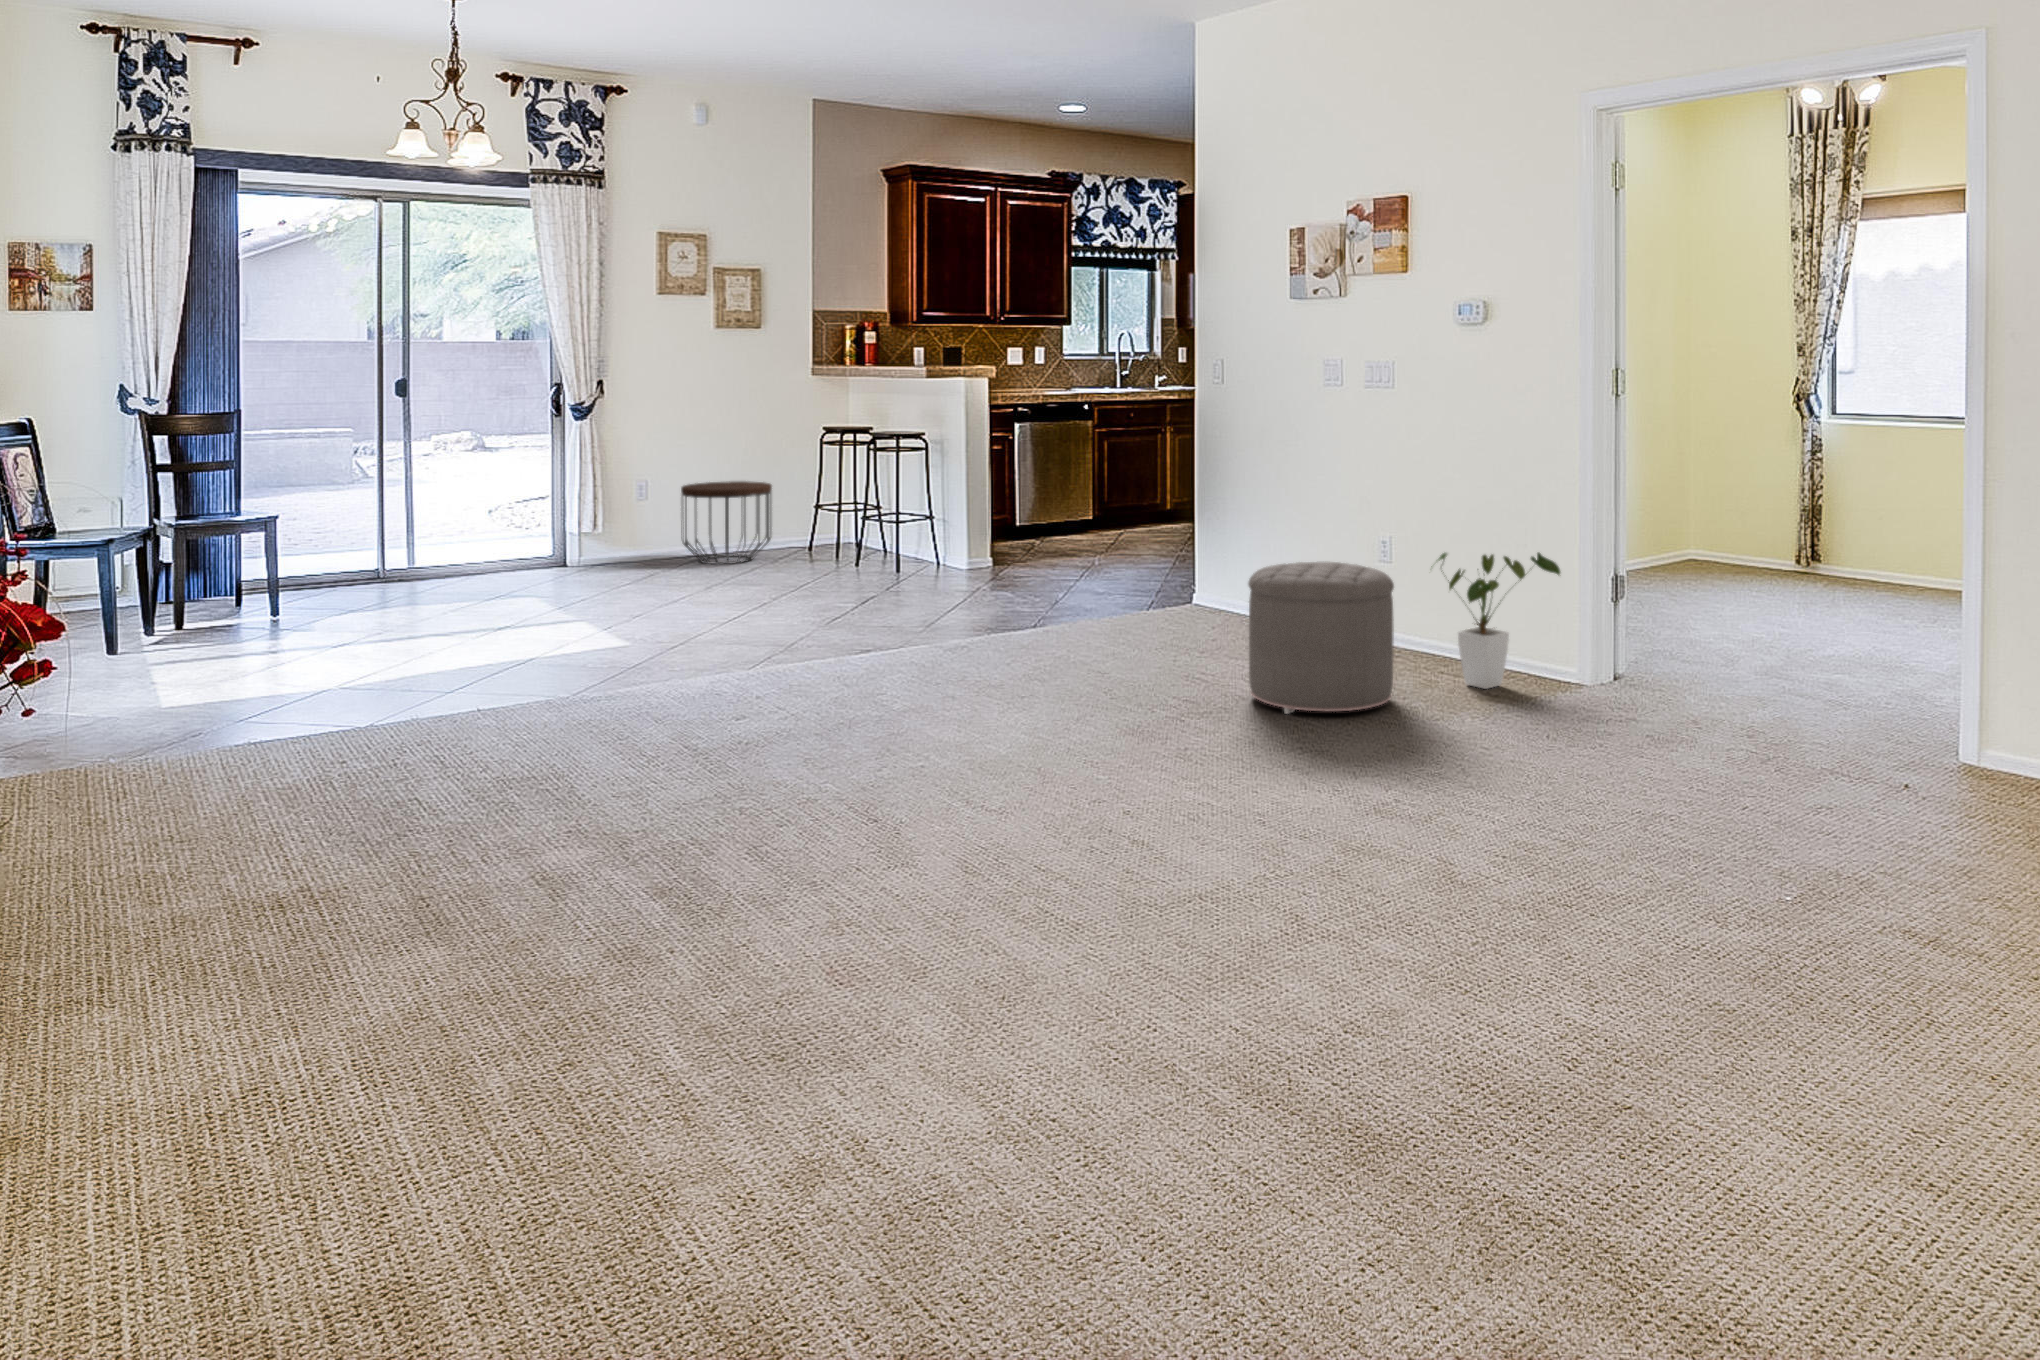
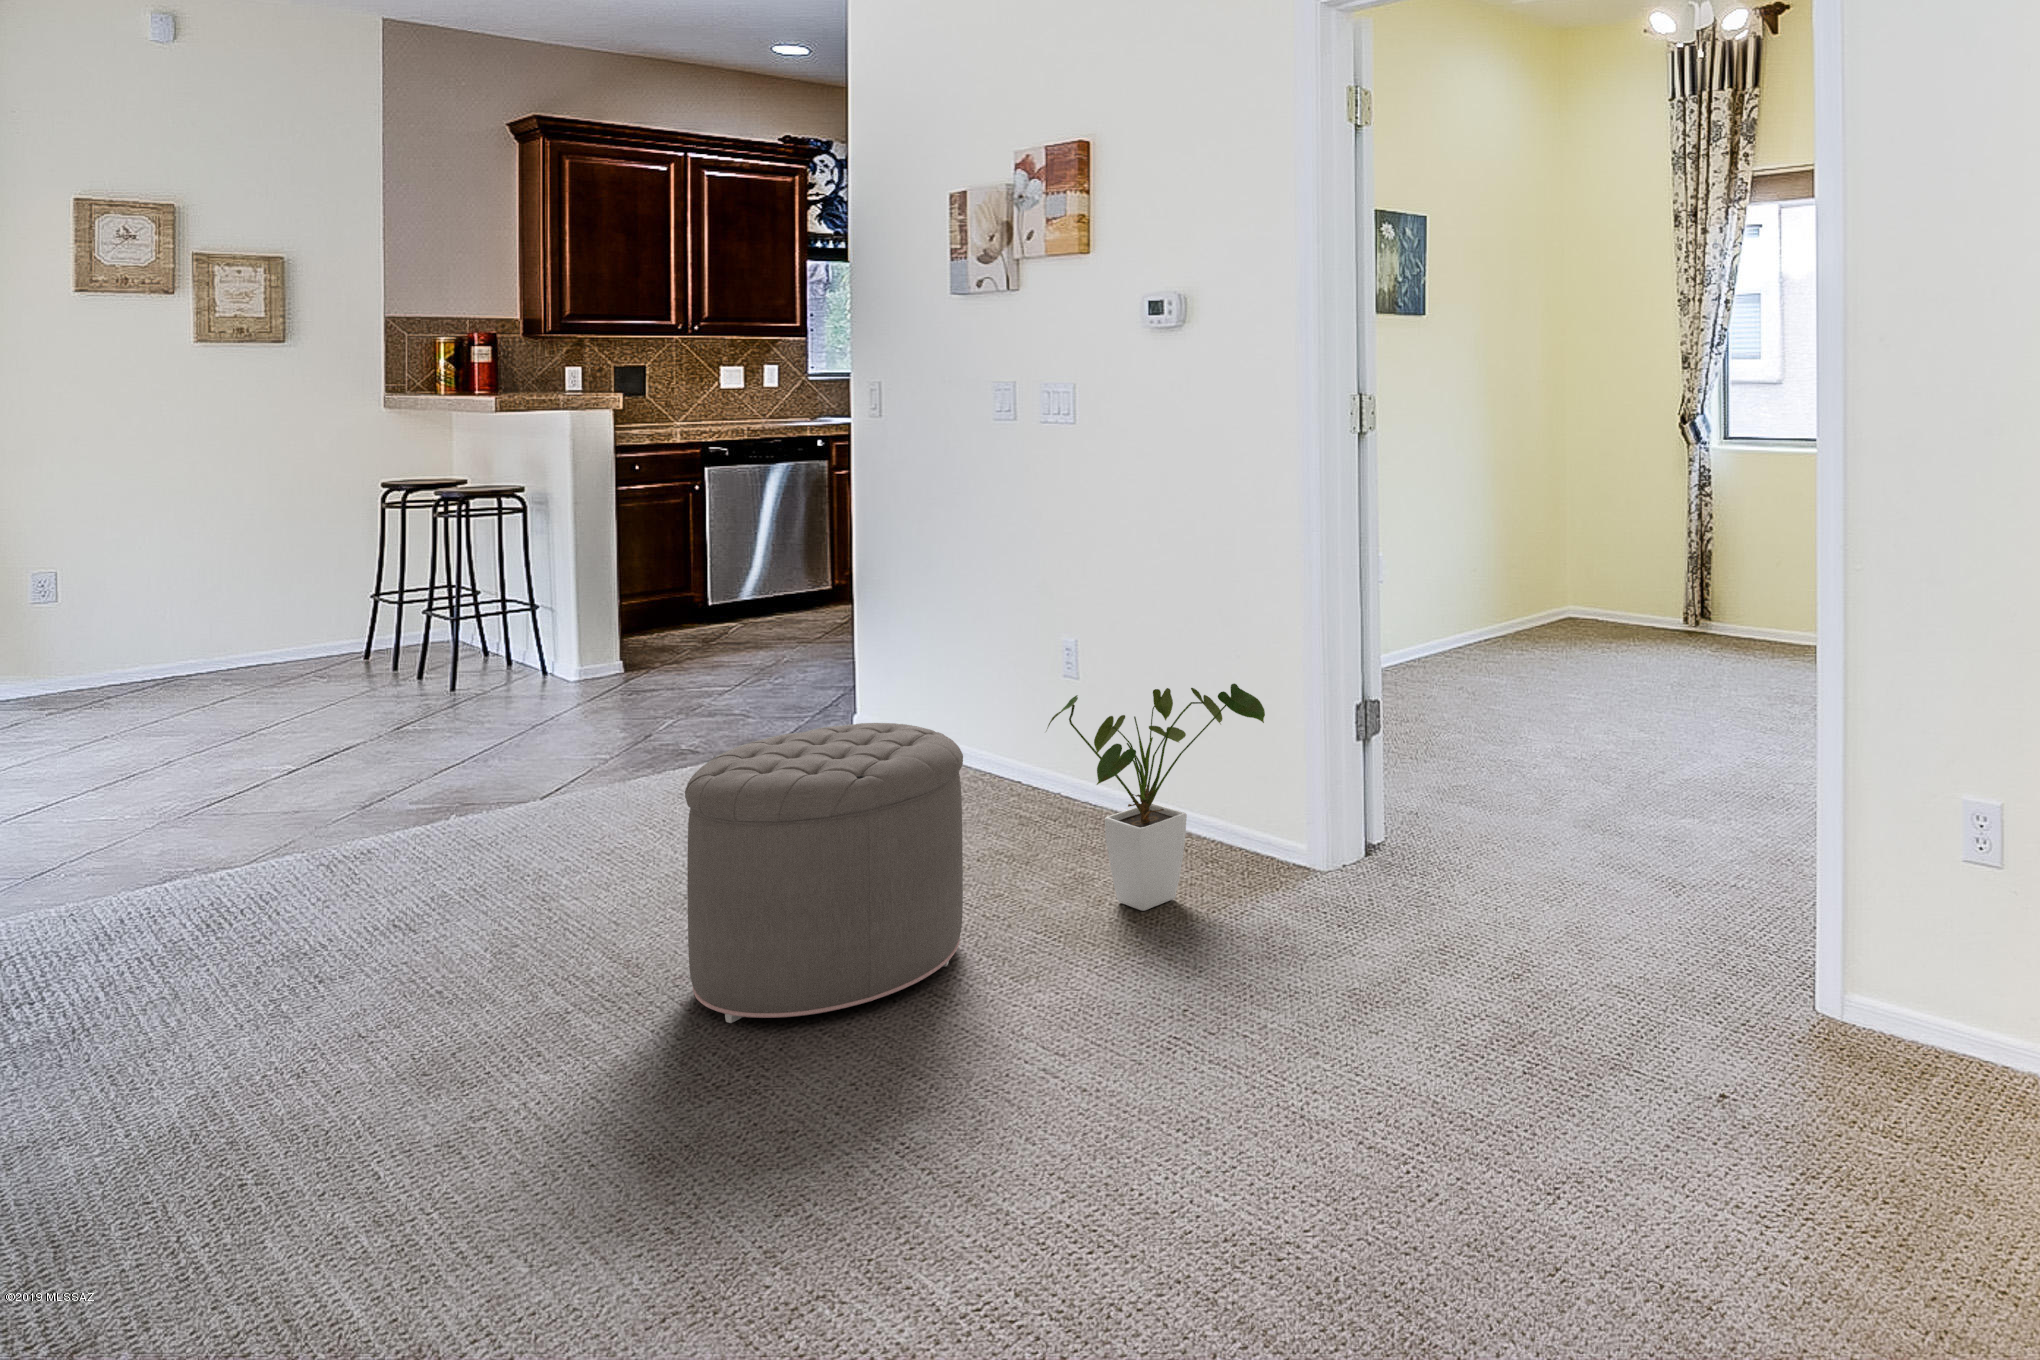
side table: present [681,481,772,564] -> none [93,568,274,699]

